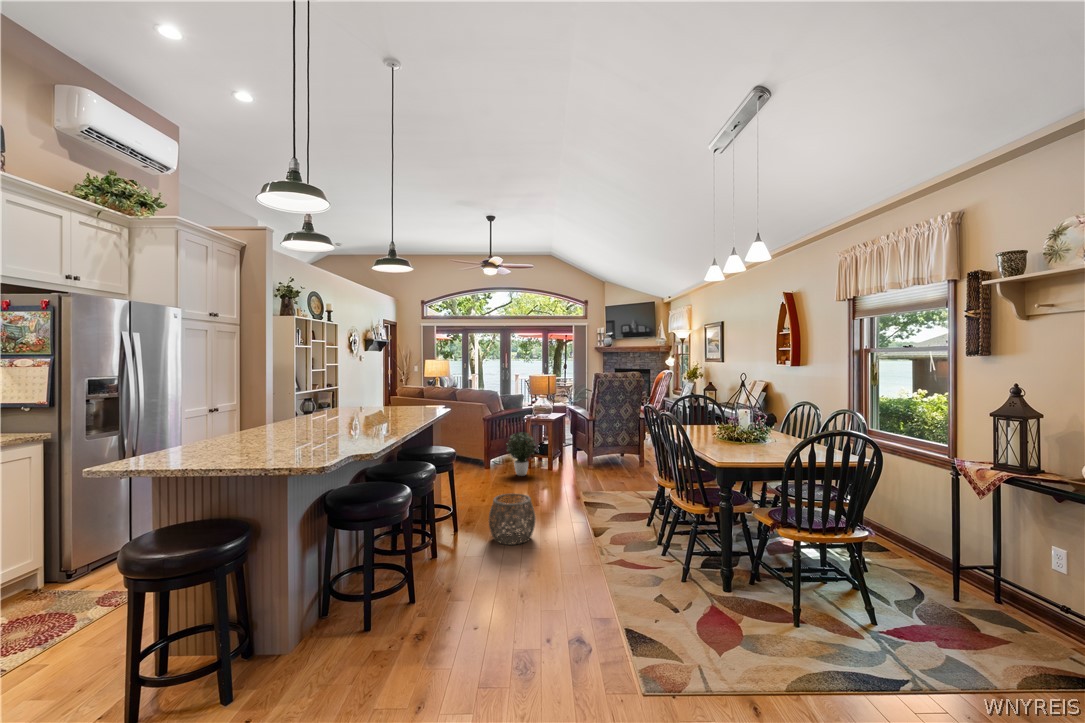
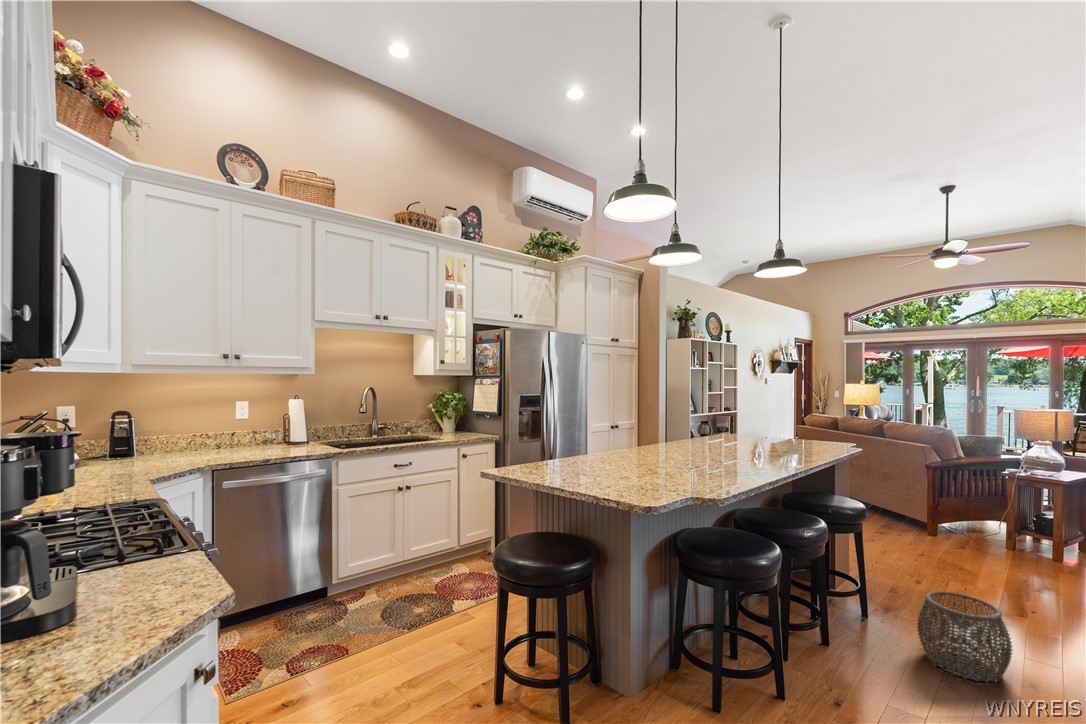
potted plant: present [507,432,535,476] -> none [968,497,1033,567]

